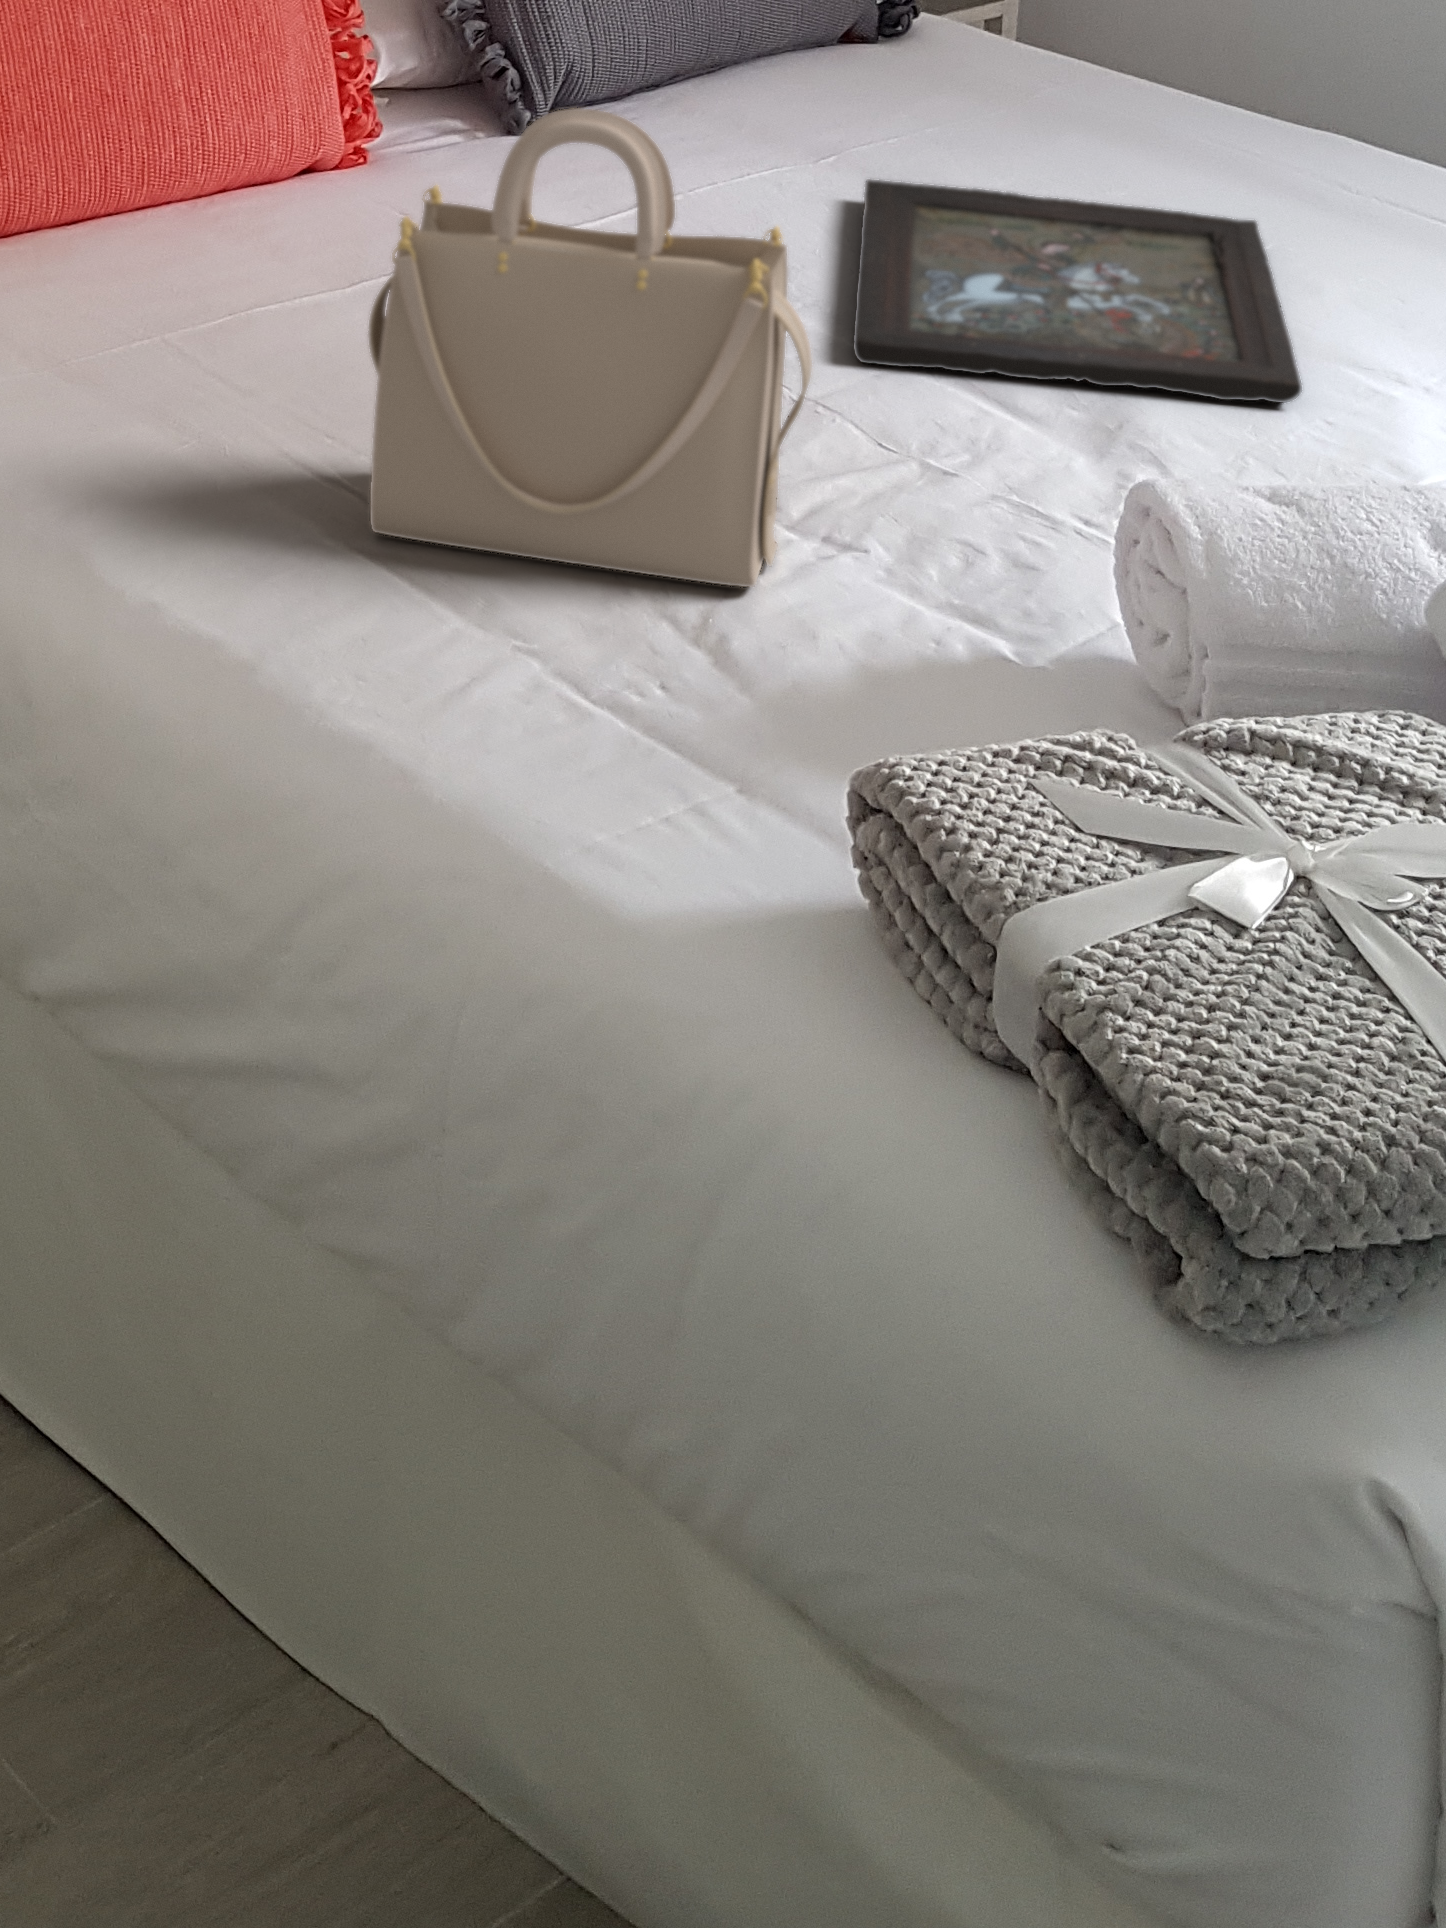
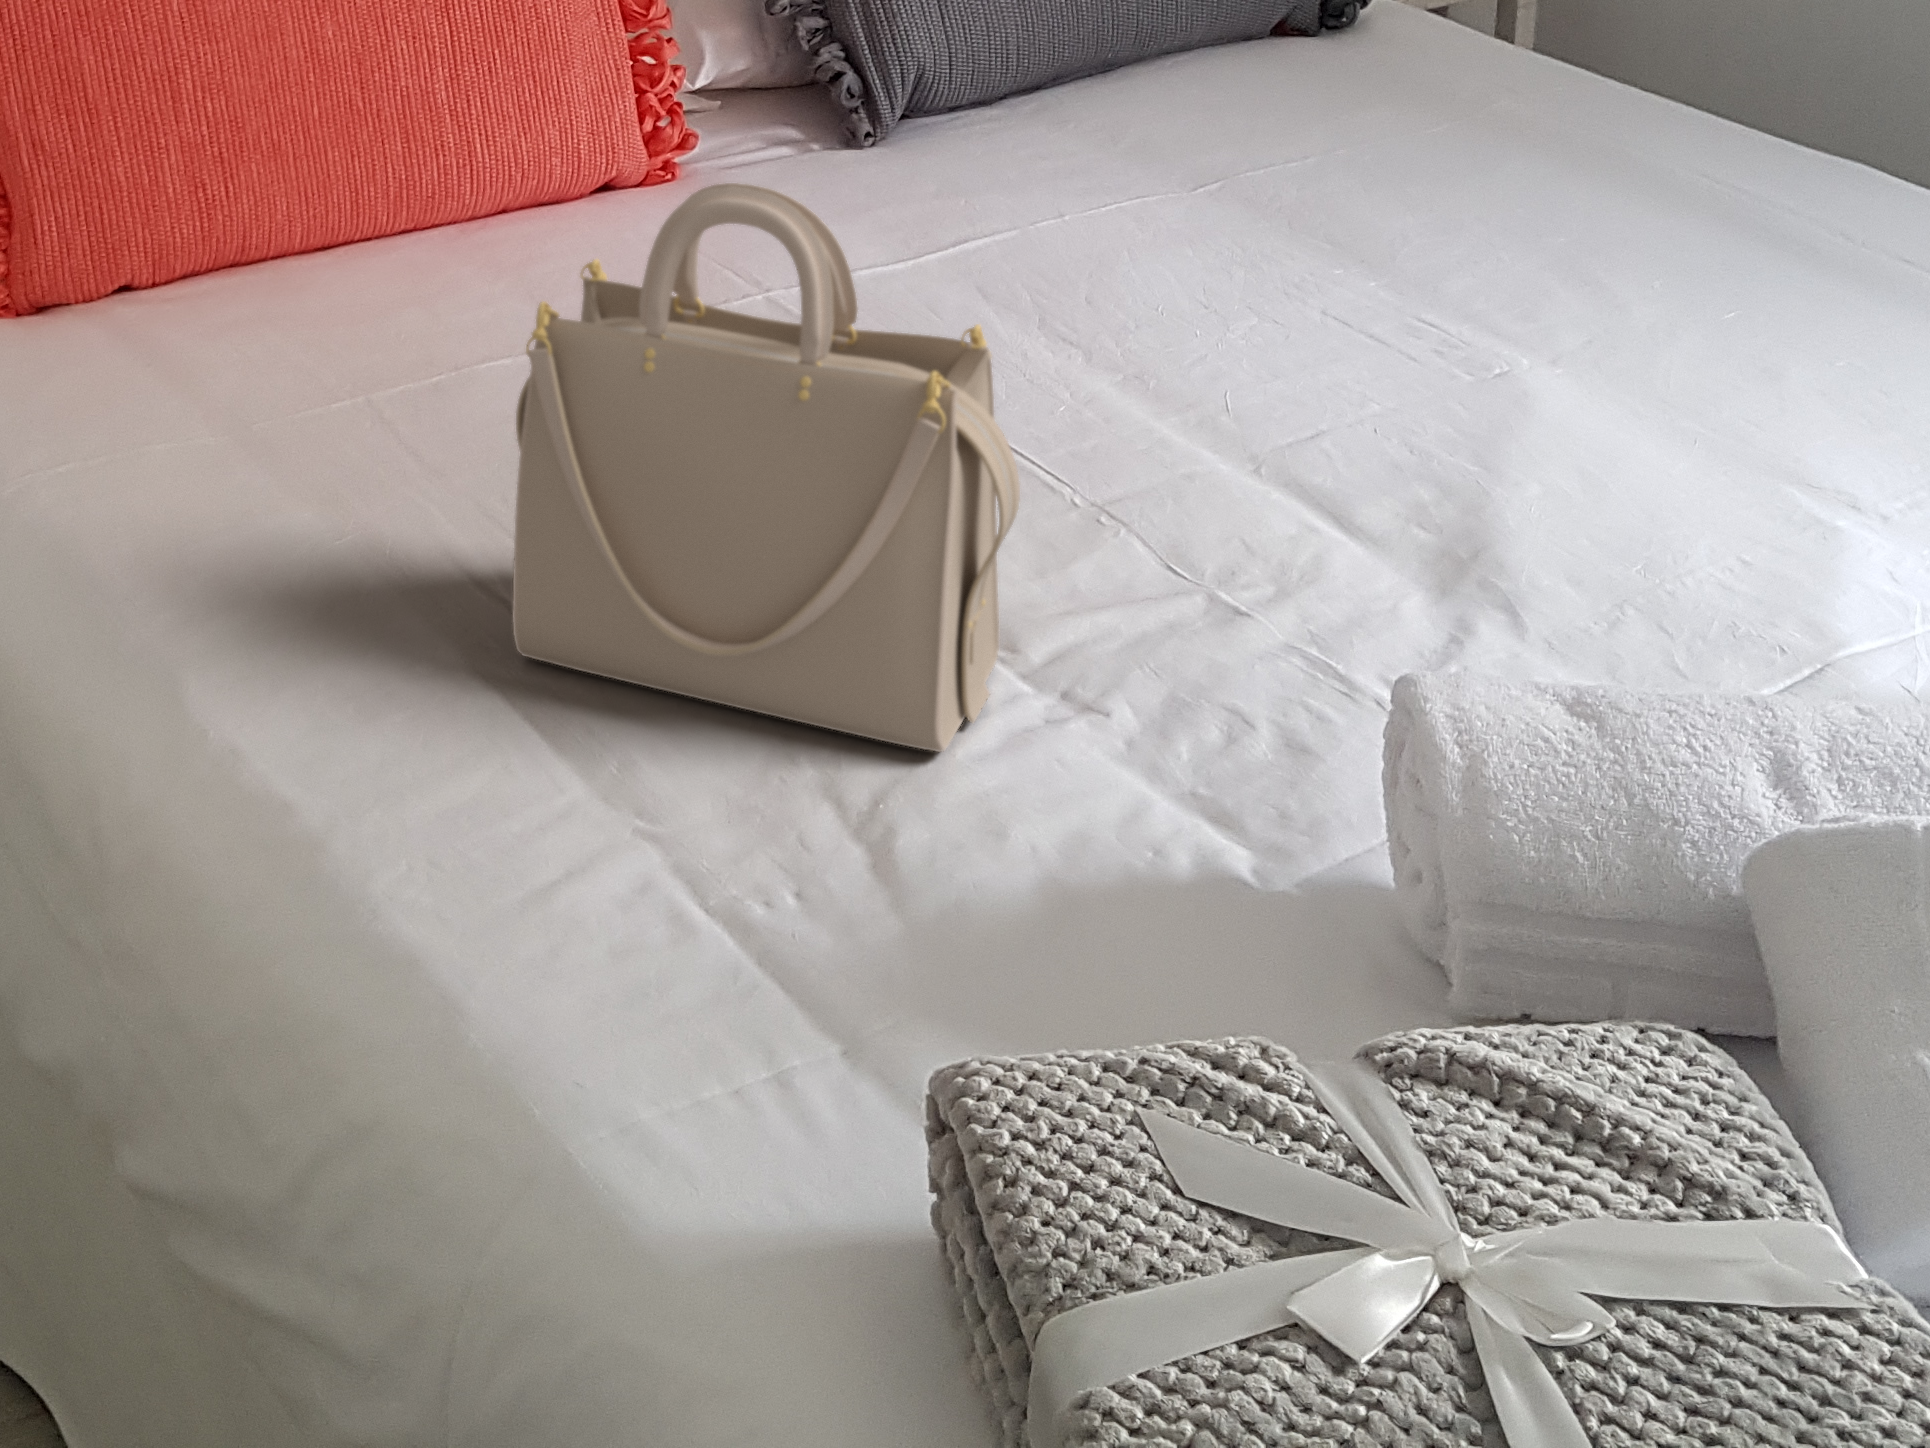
tray: present [853,180,1302,403] -> none [1160,201,1707,516]

